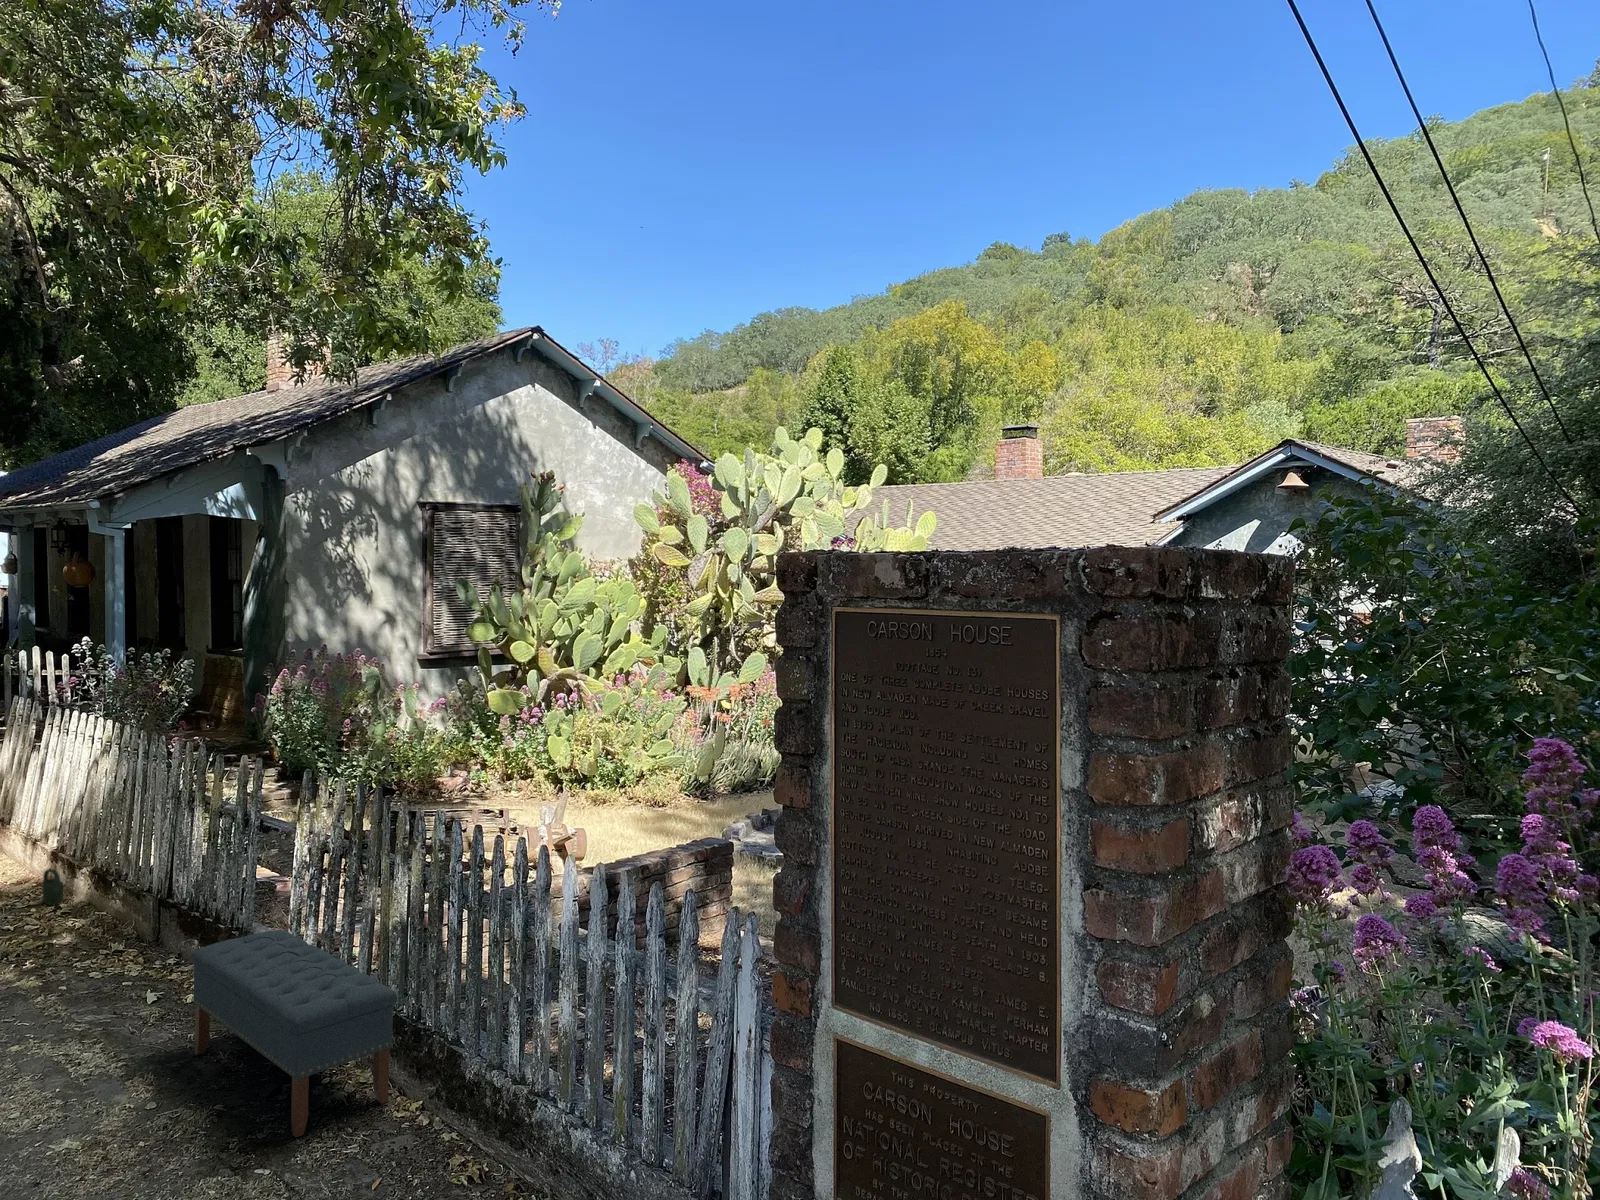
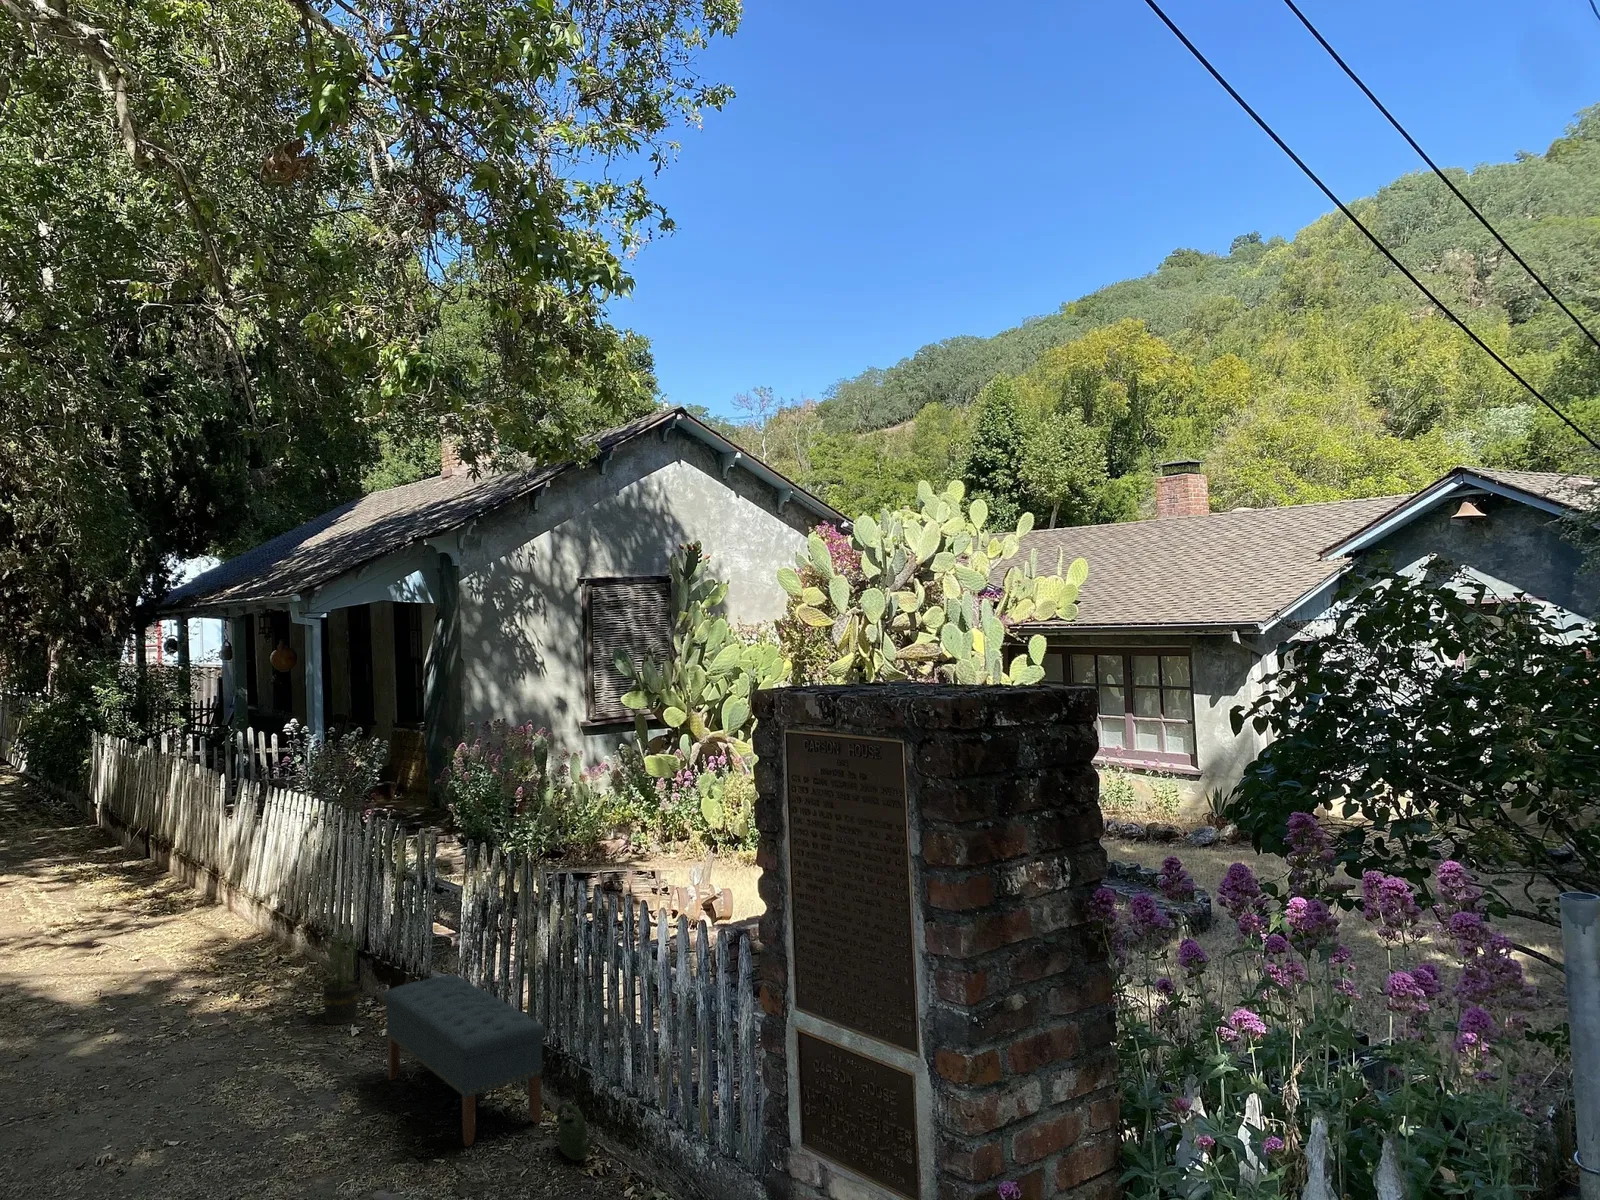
potted plant: none [103,860,179,987] -> present [323,924,364,1024]
watering can: present [42,869,65,906] -> present [557,1103,596,1160]

